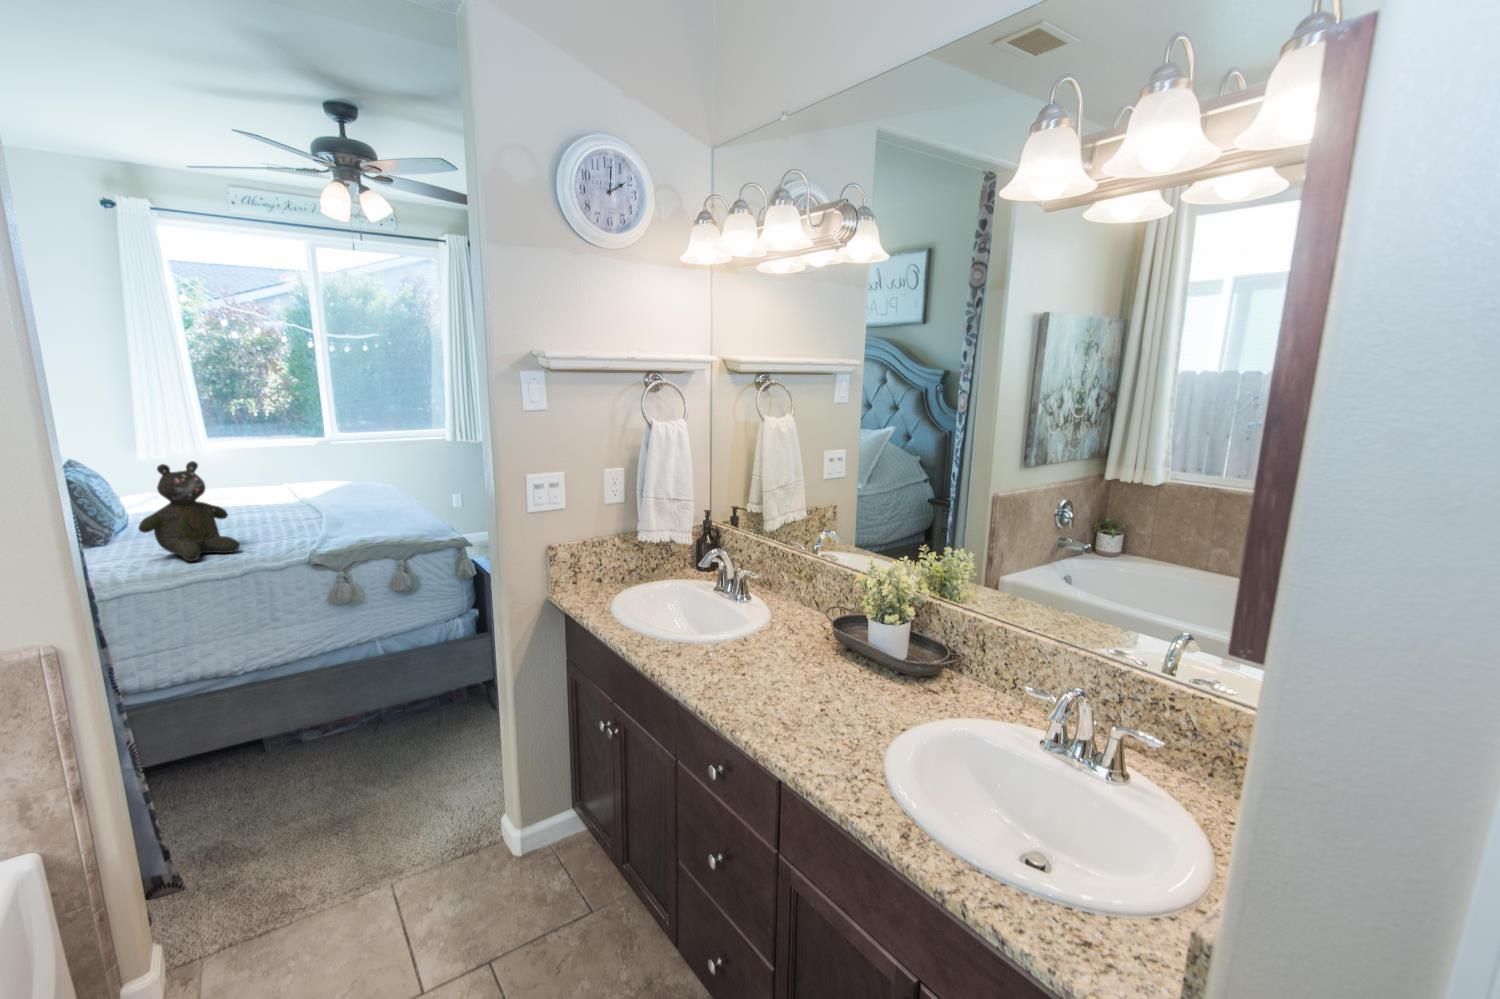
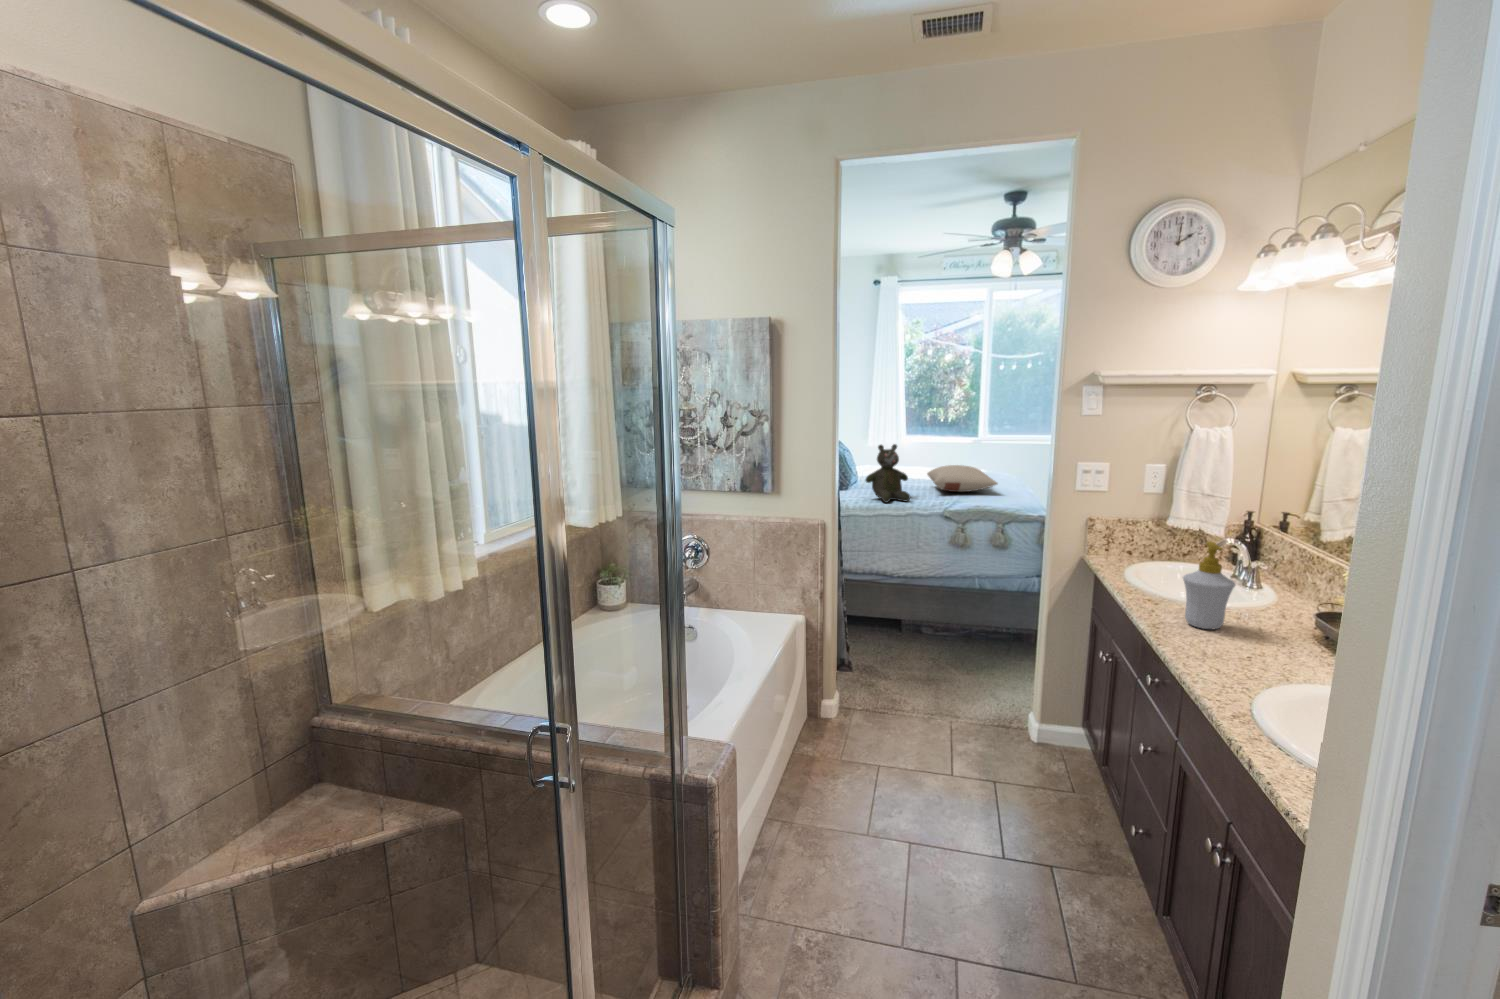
pillow: none [257,483,379,524] -> present [927,465,997,492]
soap bottle: none [720,565,774,674] -> present [1183,541,1235,629]

